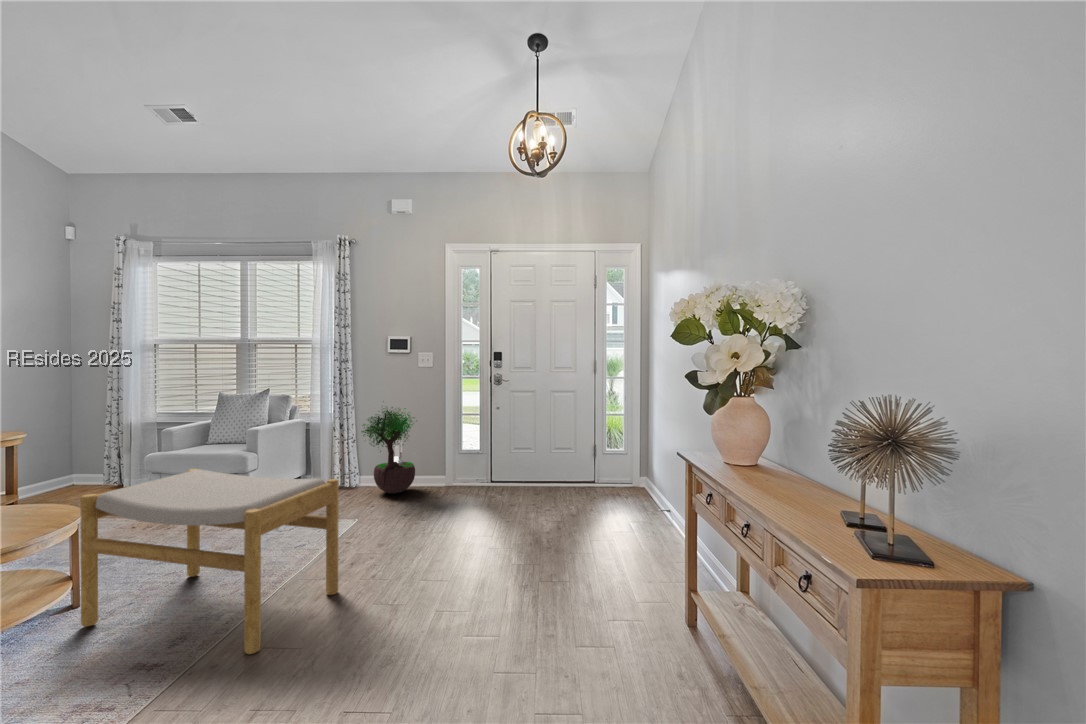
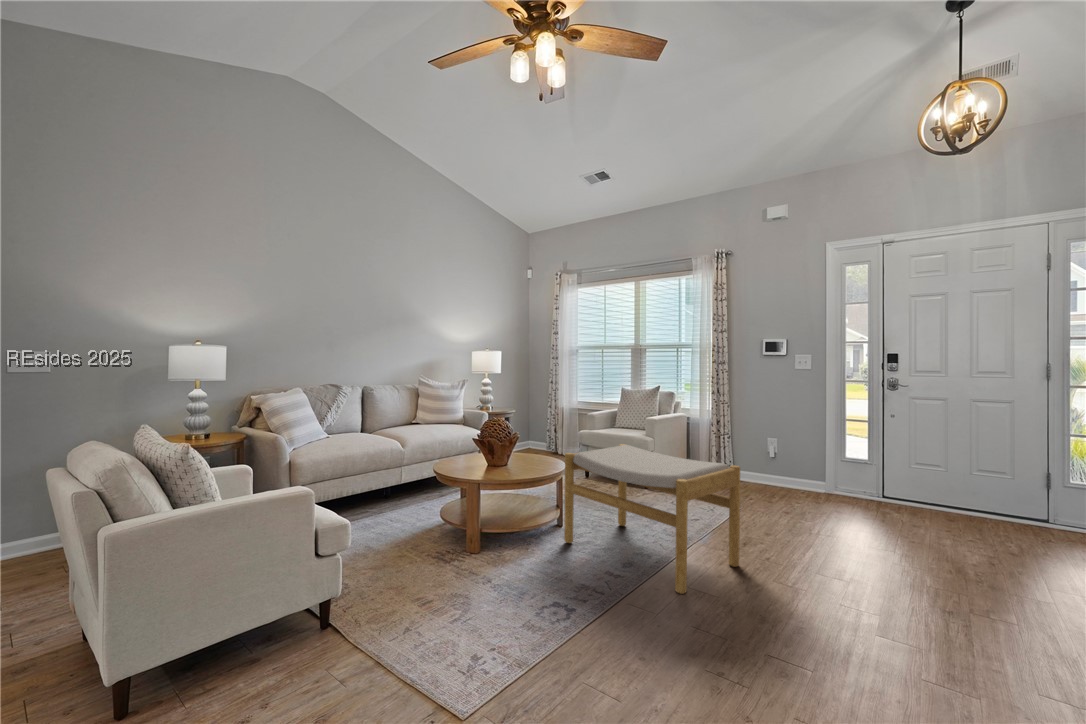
potted tree: present [361,407,417,494] -> none [739,401,797,491]

